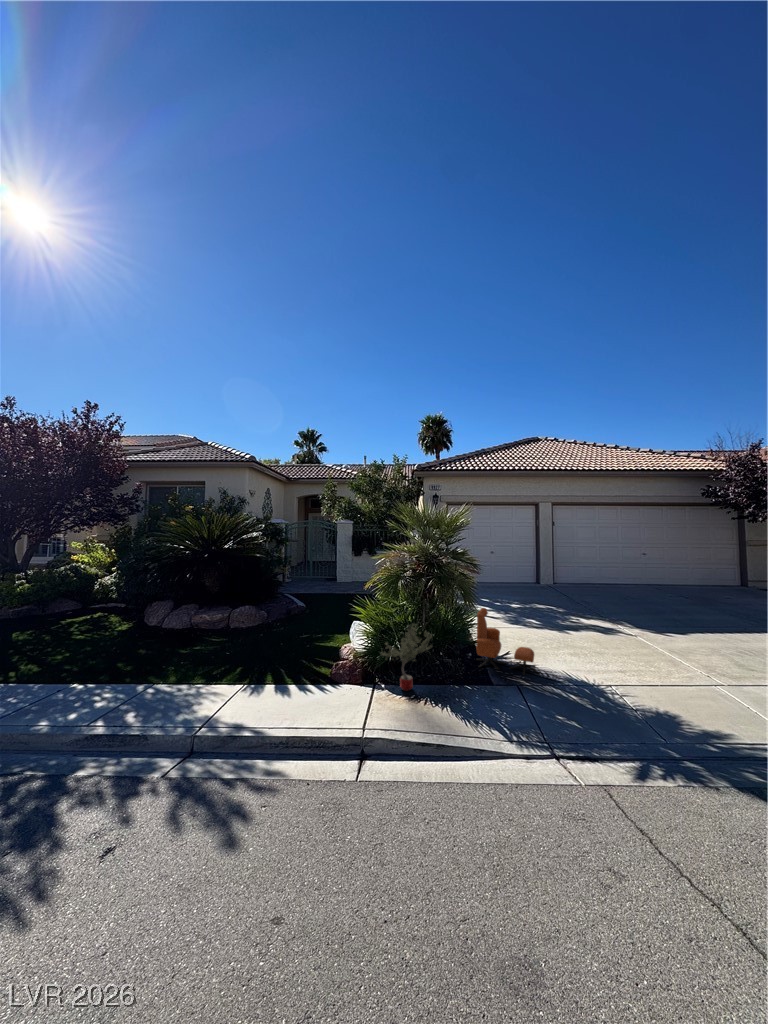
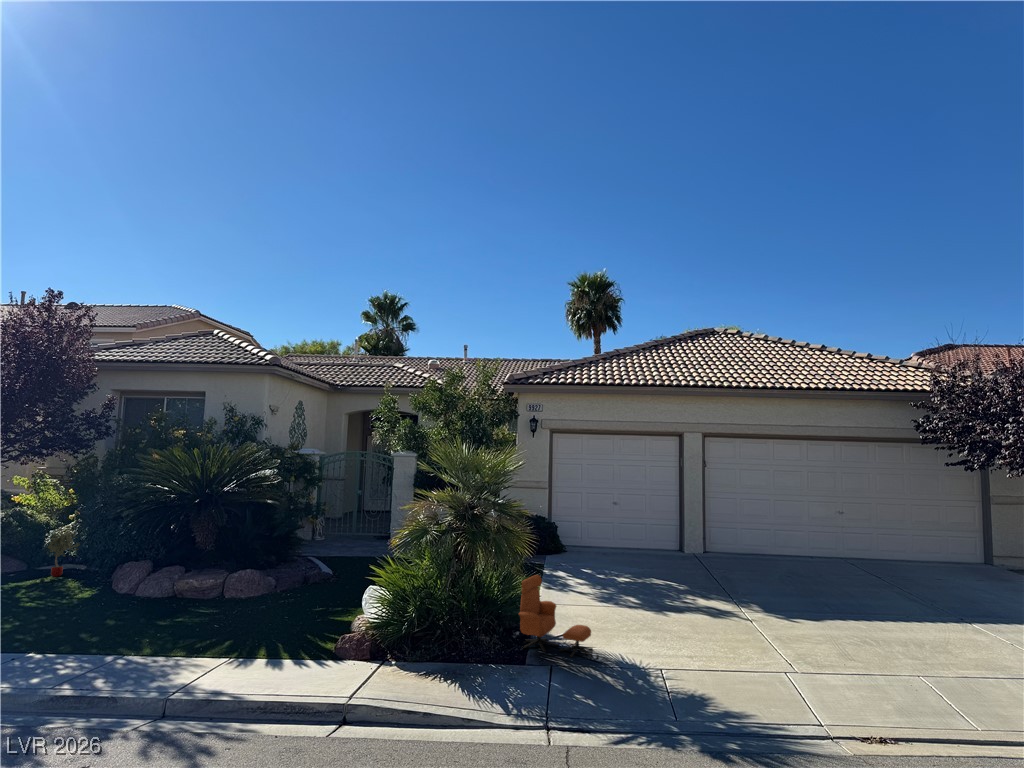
potted tree: present [381,624,432,691] -> present [48,526,80,577]

